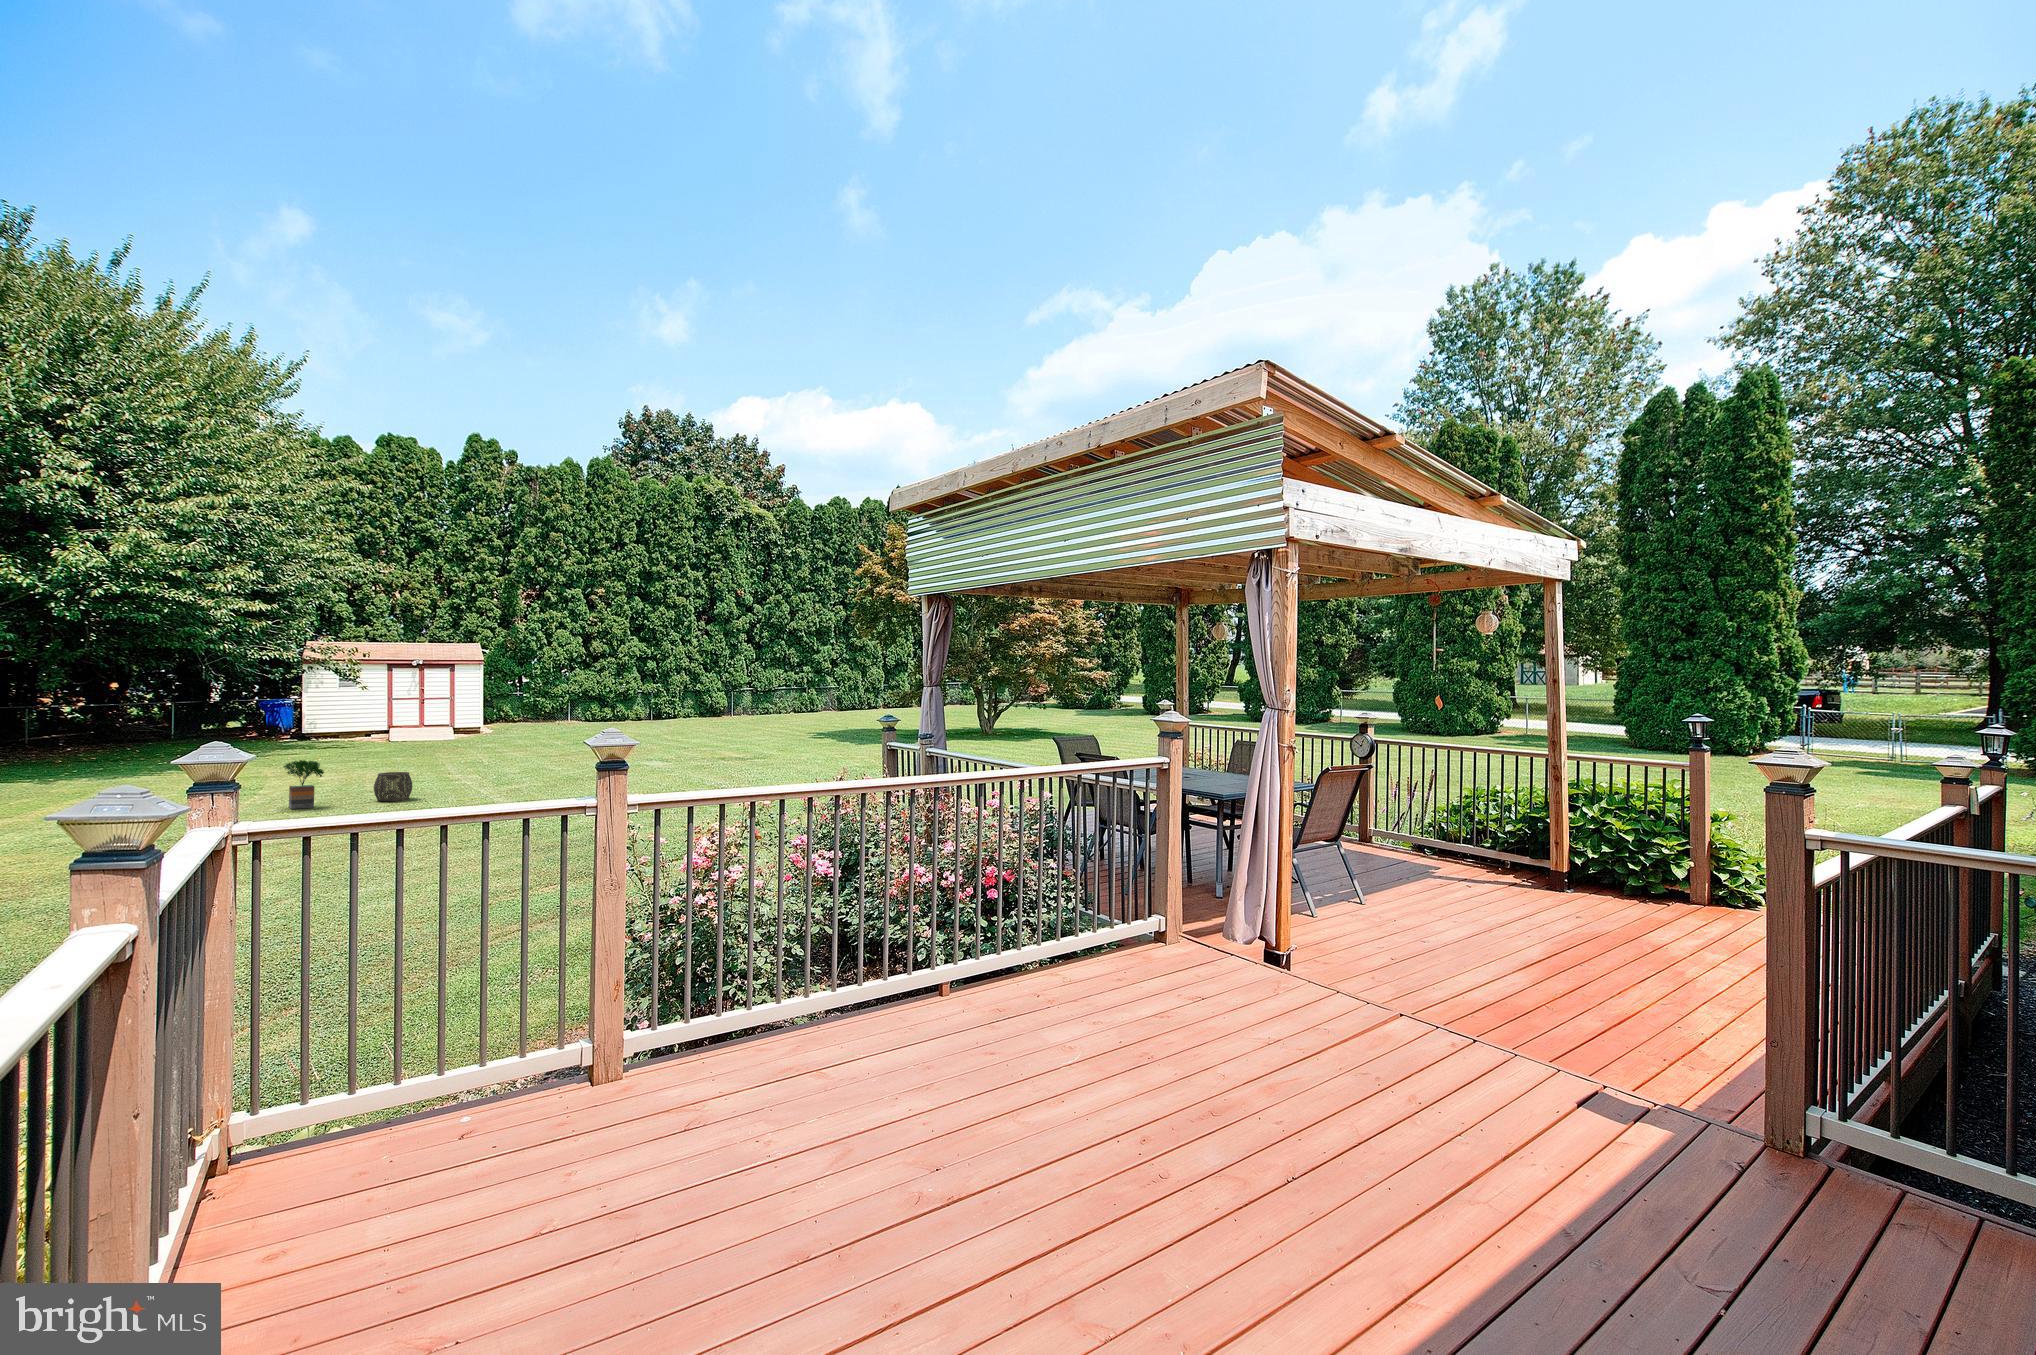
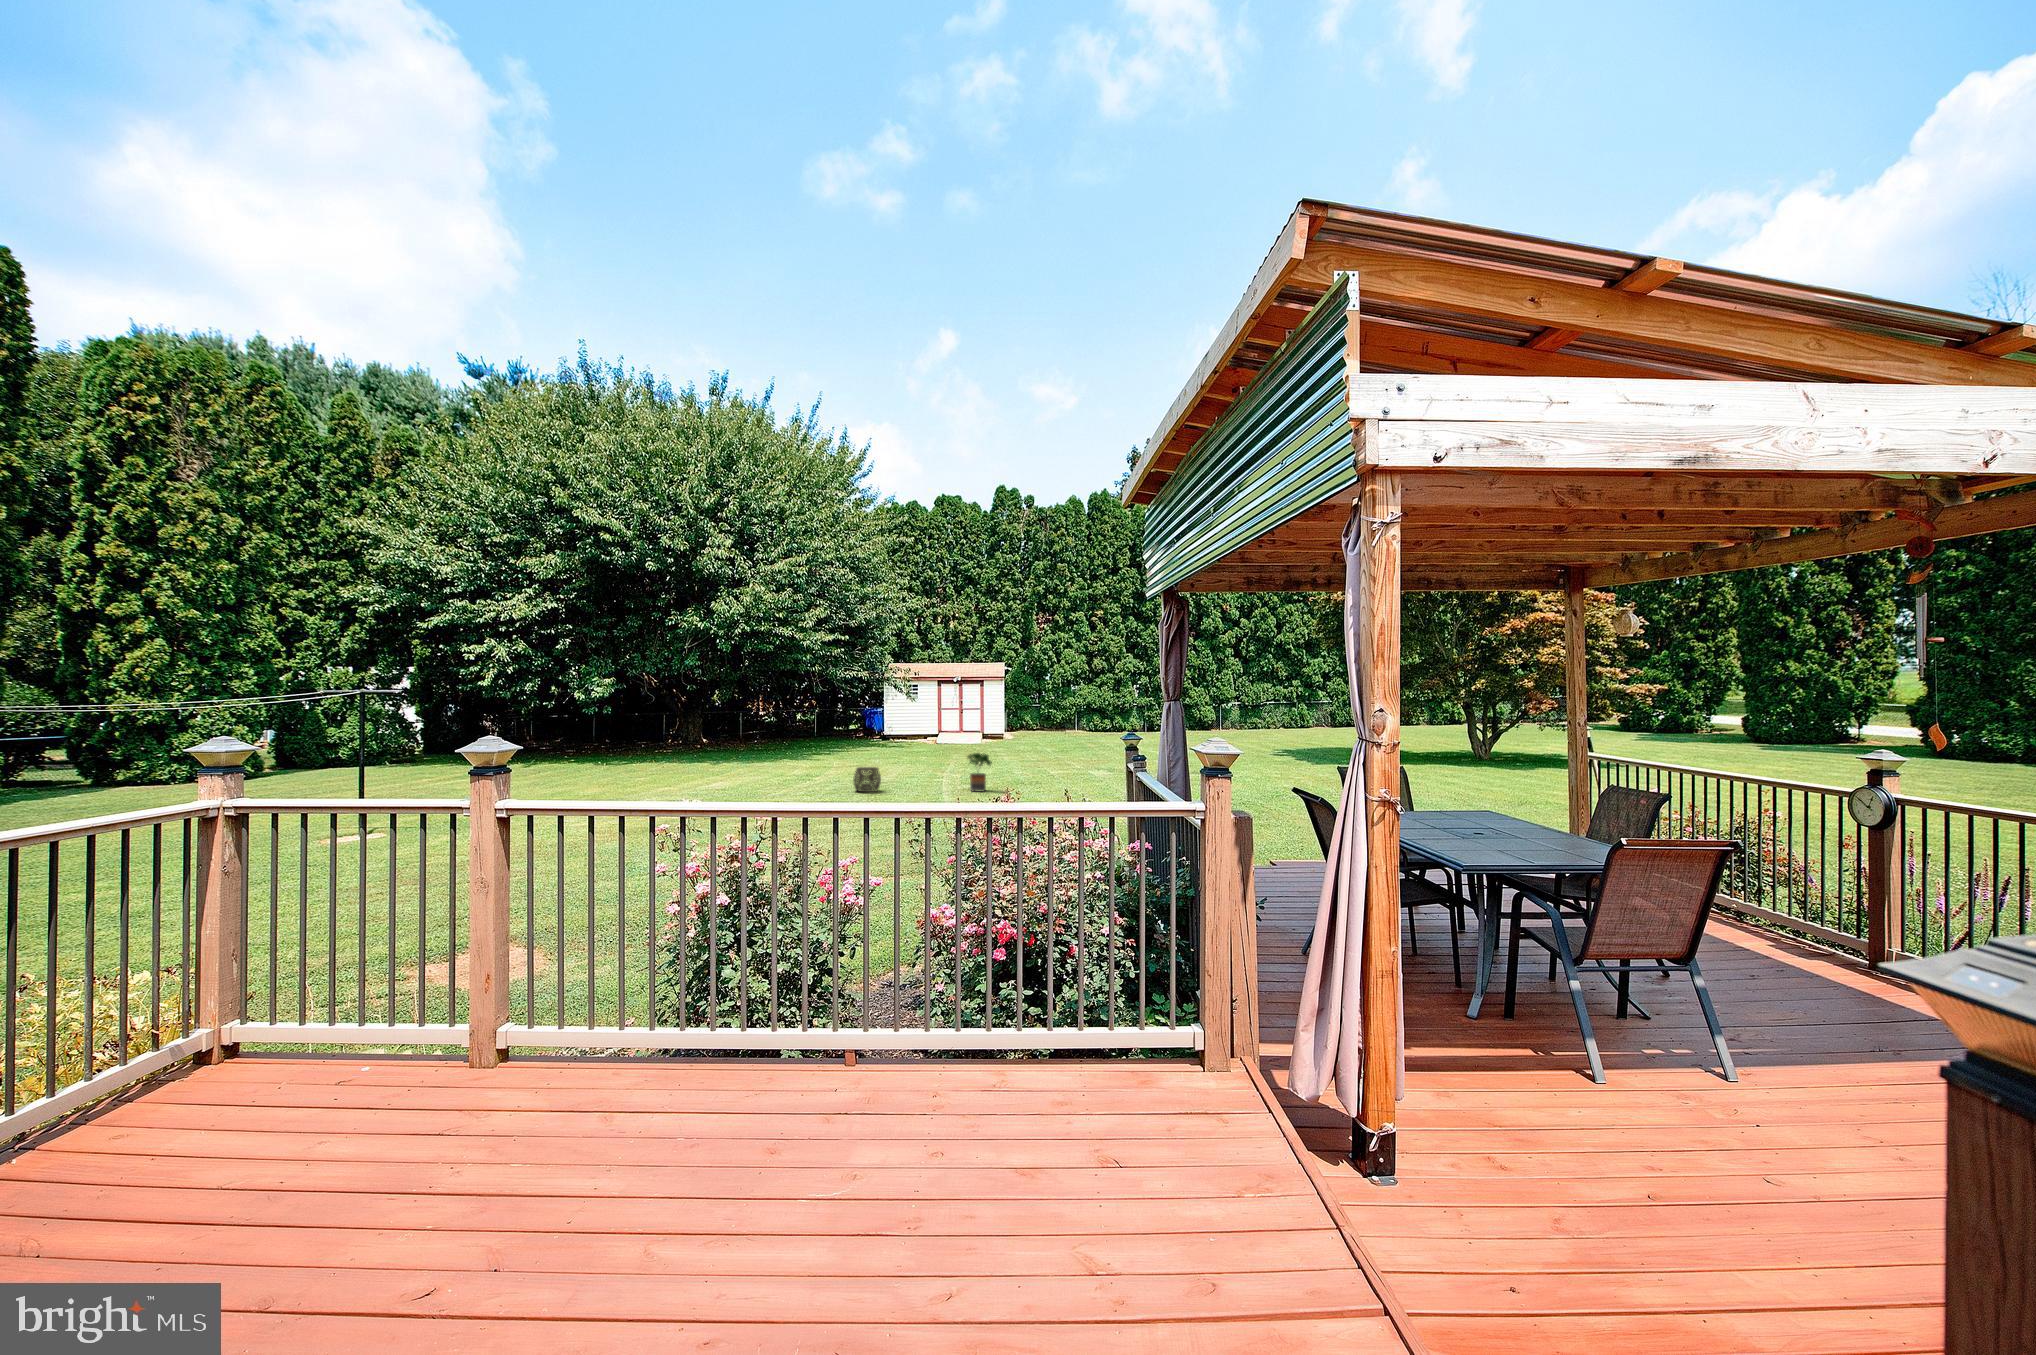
potted tree: present [284,760,324,809] -> present [968,753,992,791]

